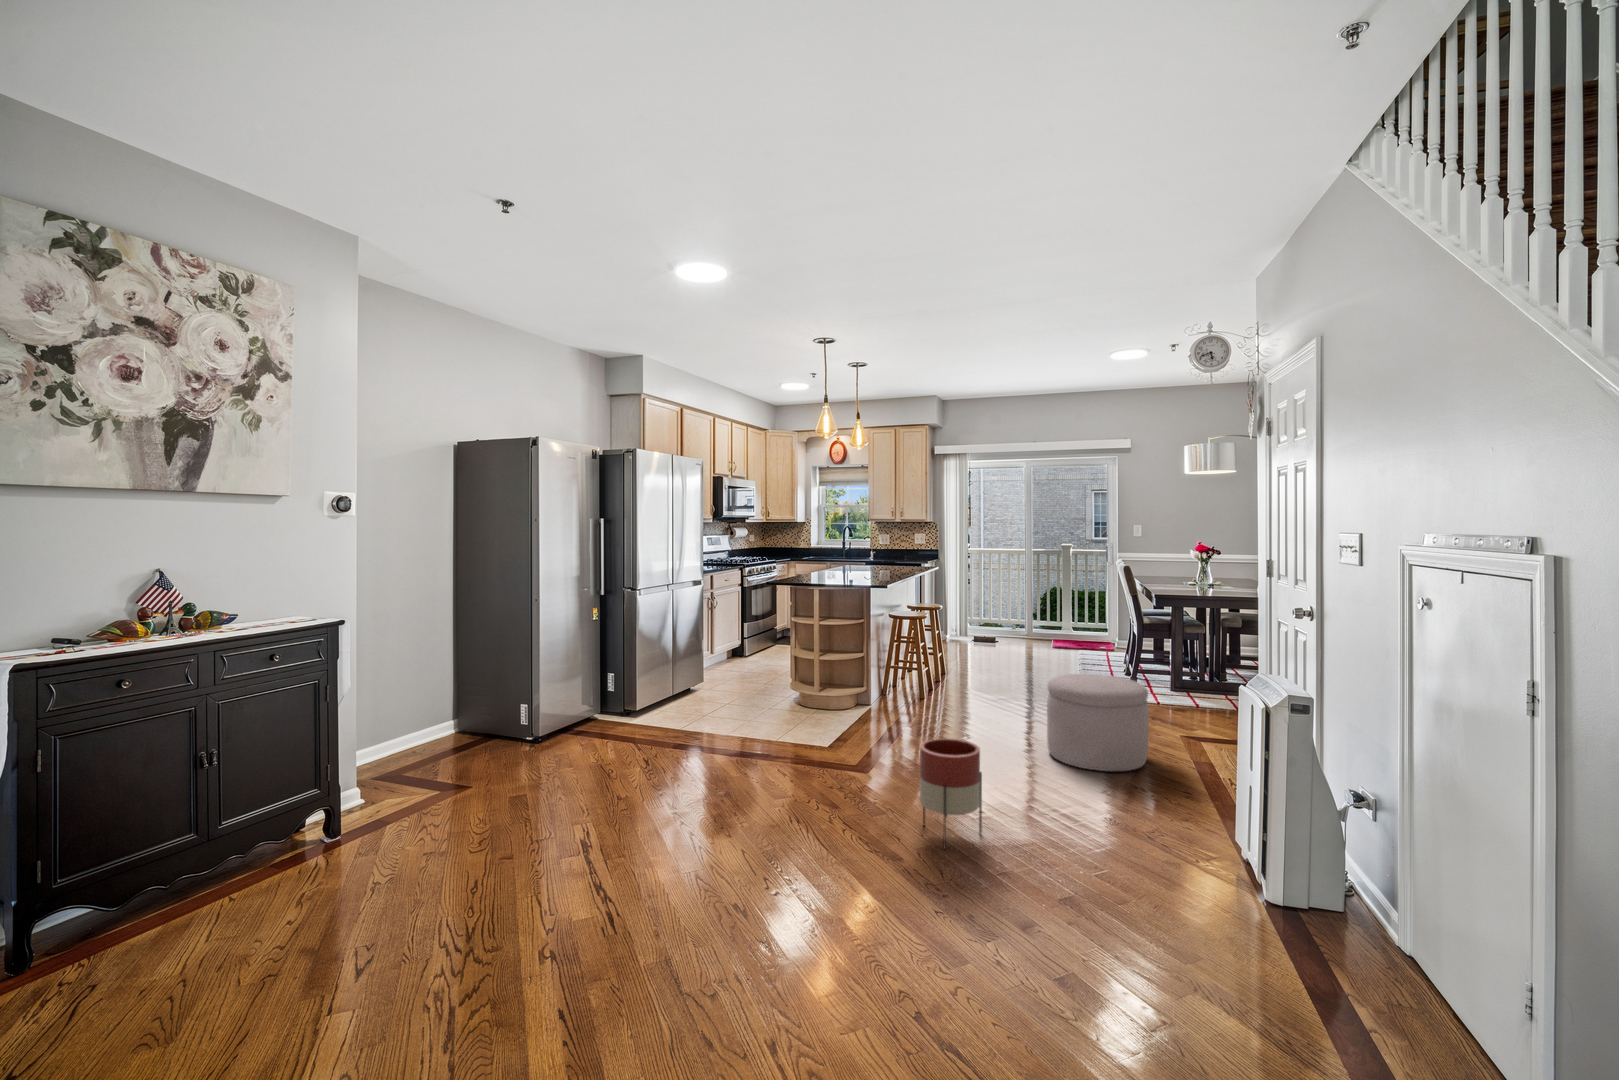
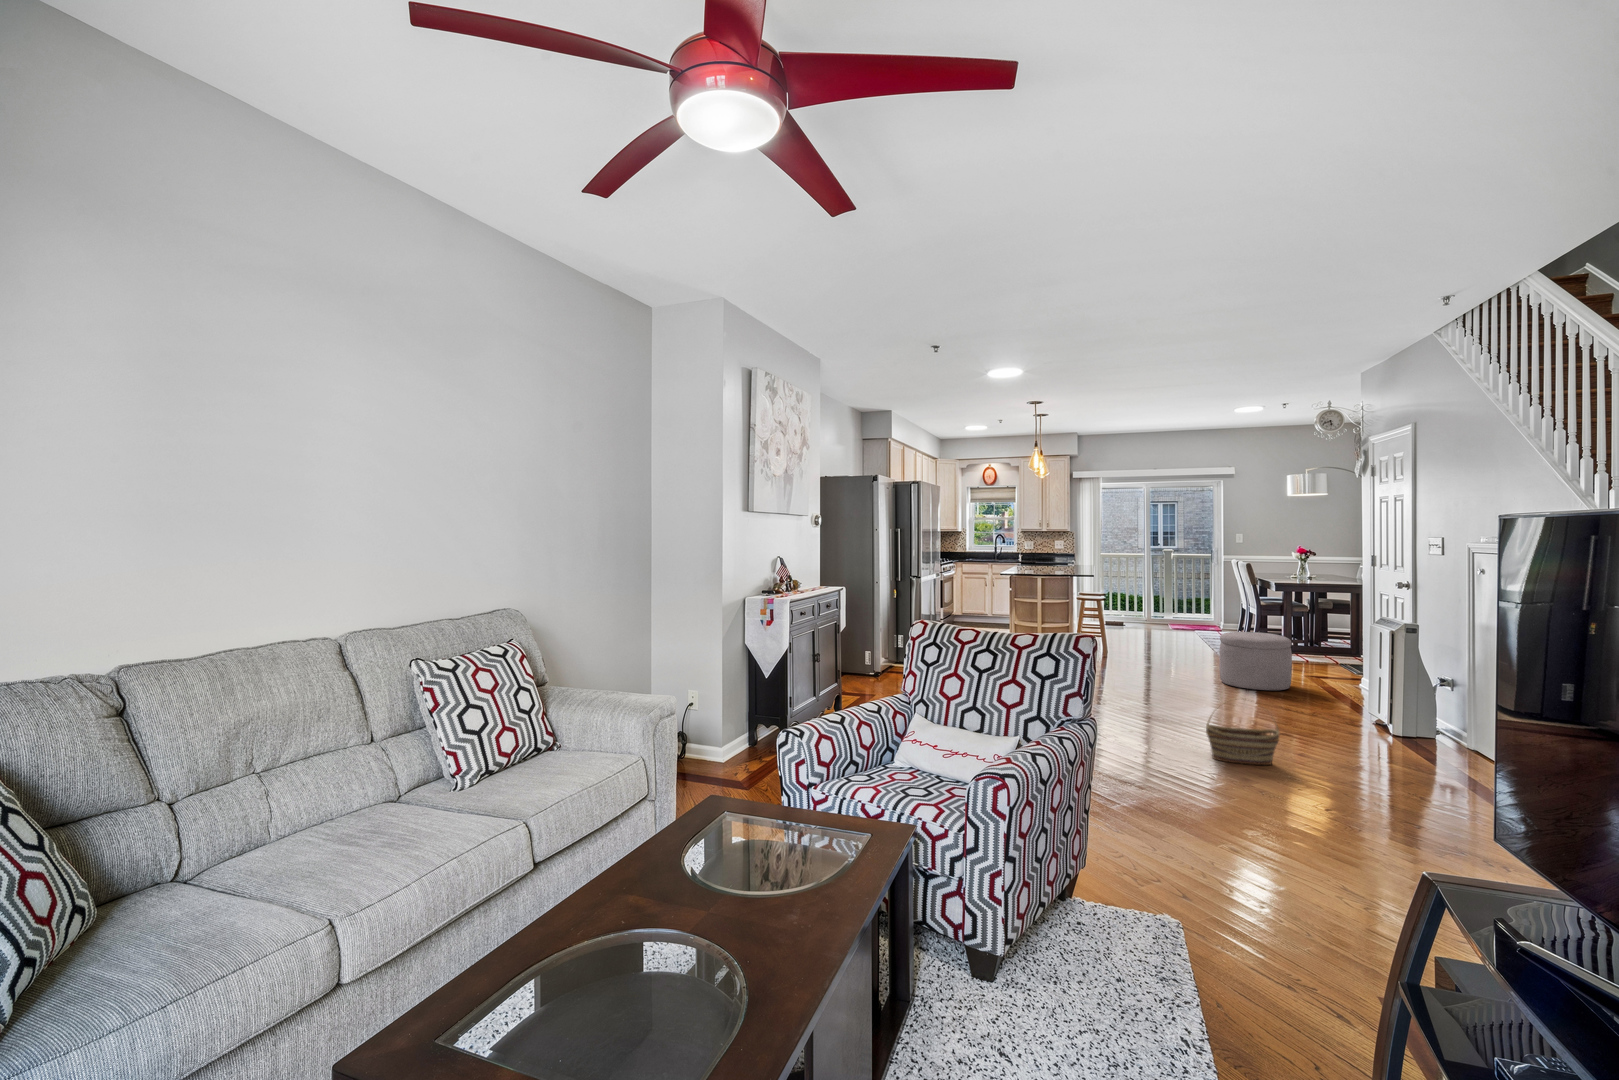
planter: present [920,738,982,849] -> none [1176,659,1216,719]
basket: none [860,871,995,1023] -> present [1206,715,1279,765]

